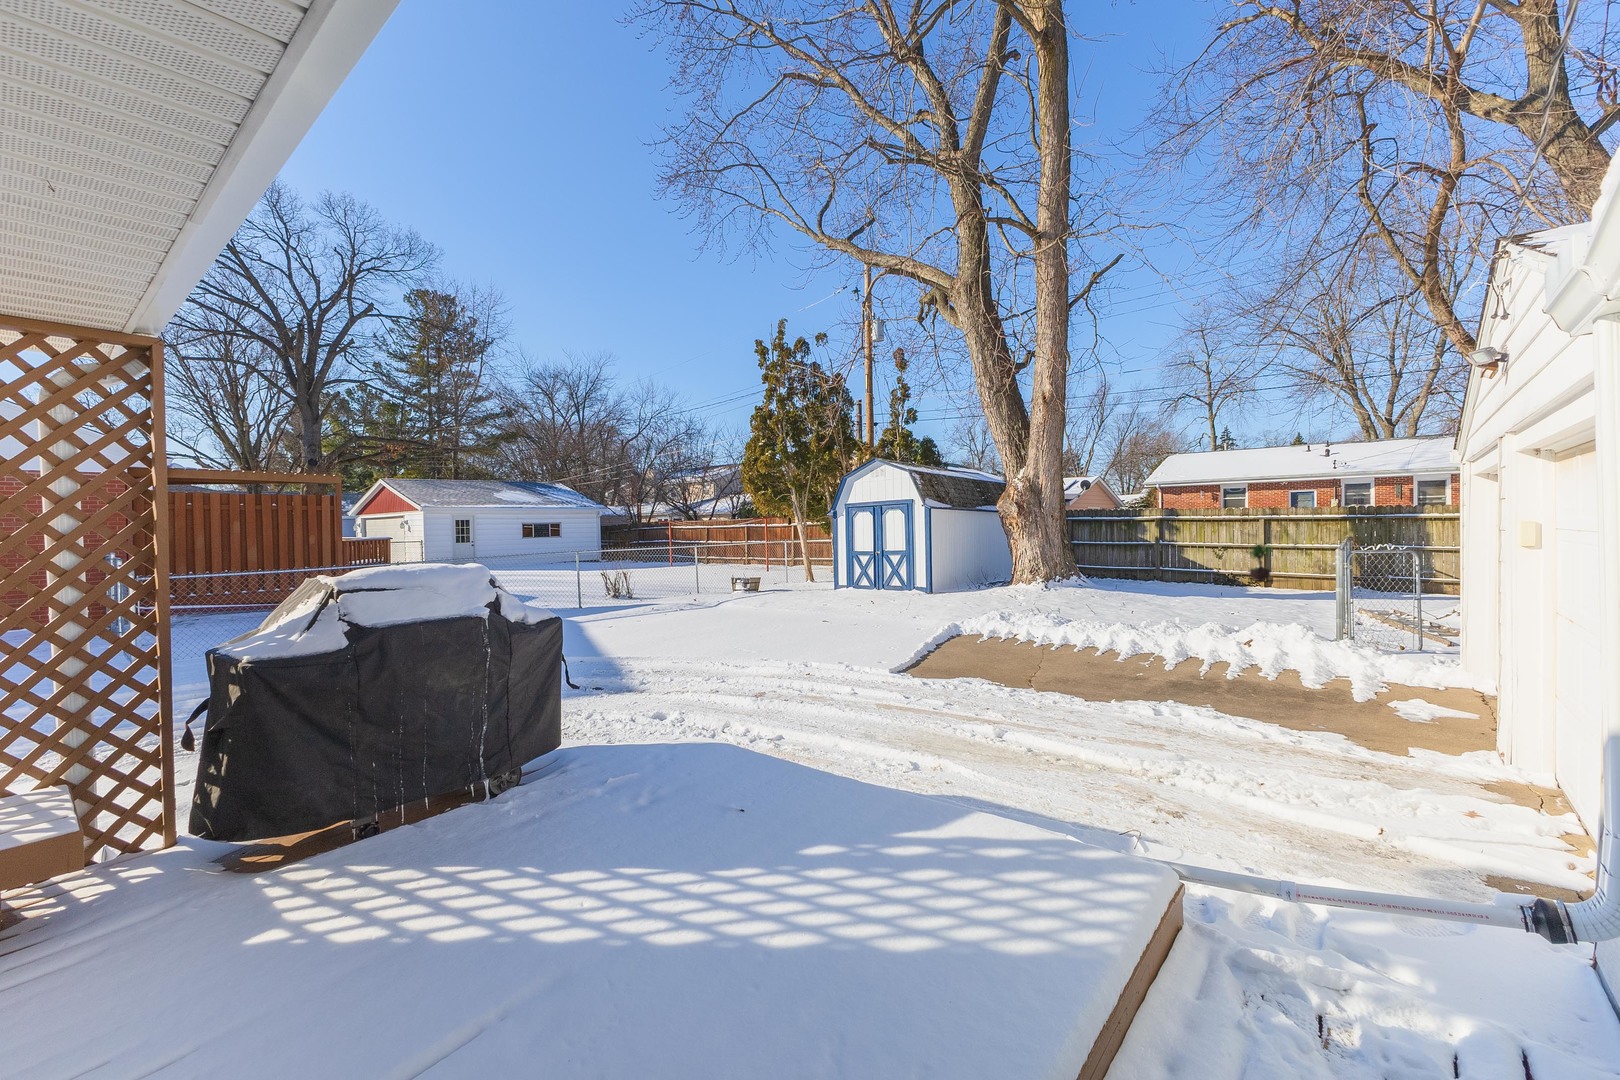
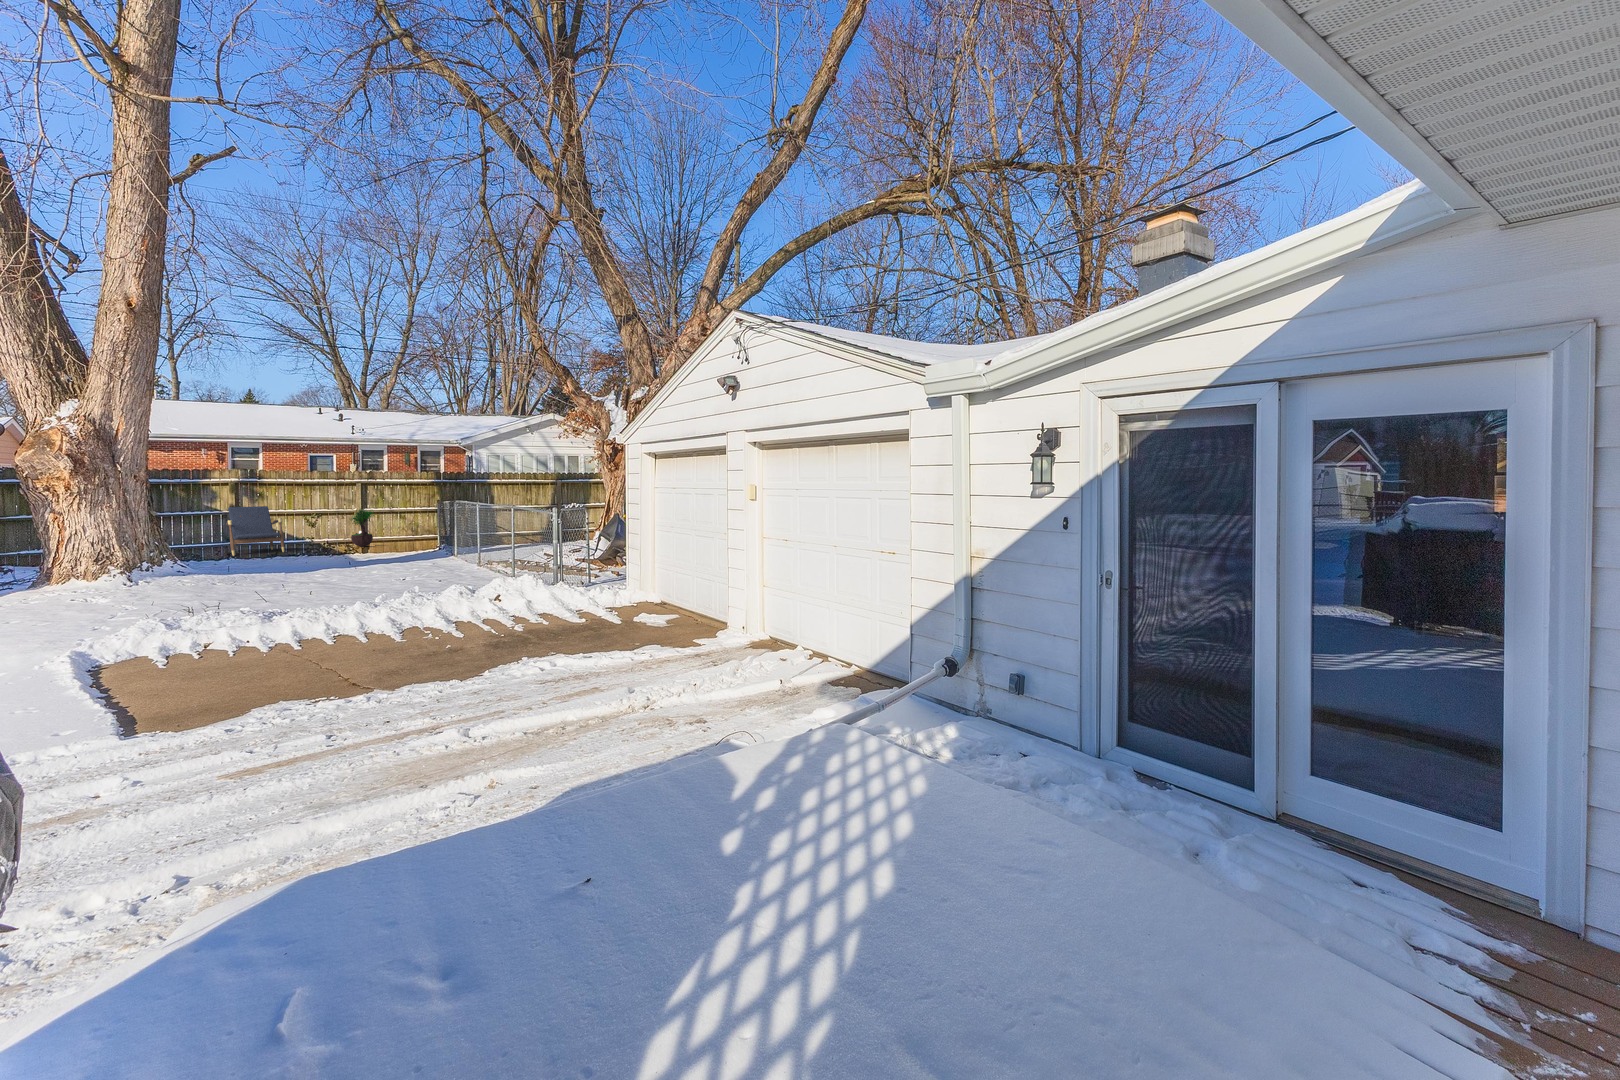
lounge chair: none [1150,540,1190,580] -> present [226,506,284,556]

